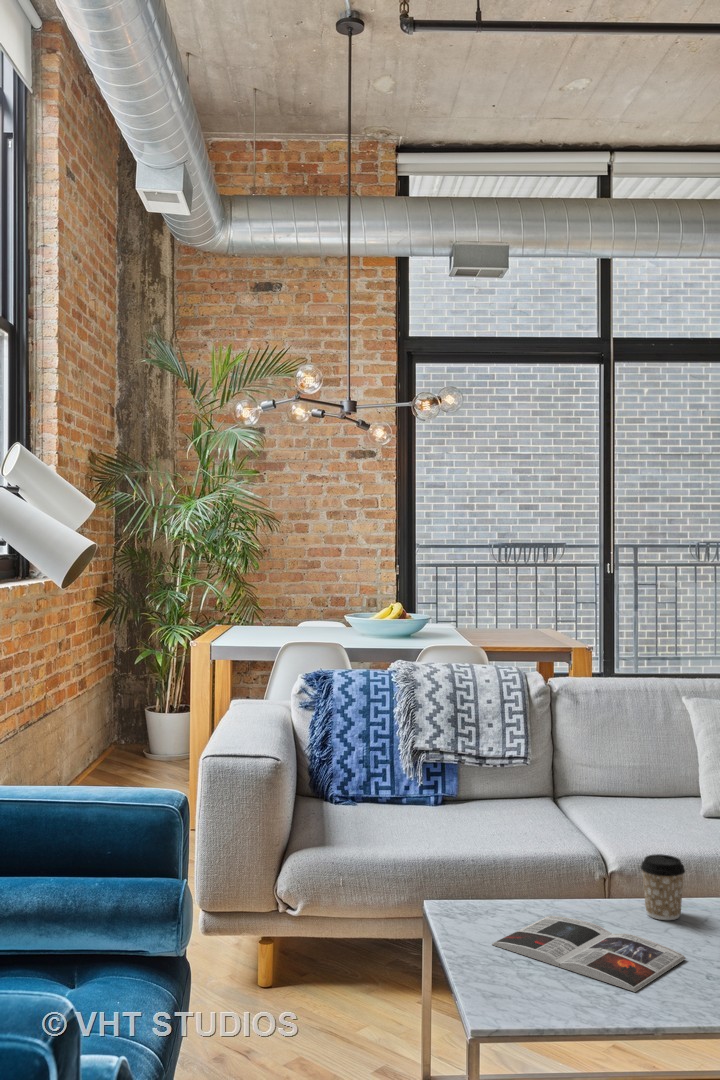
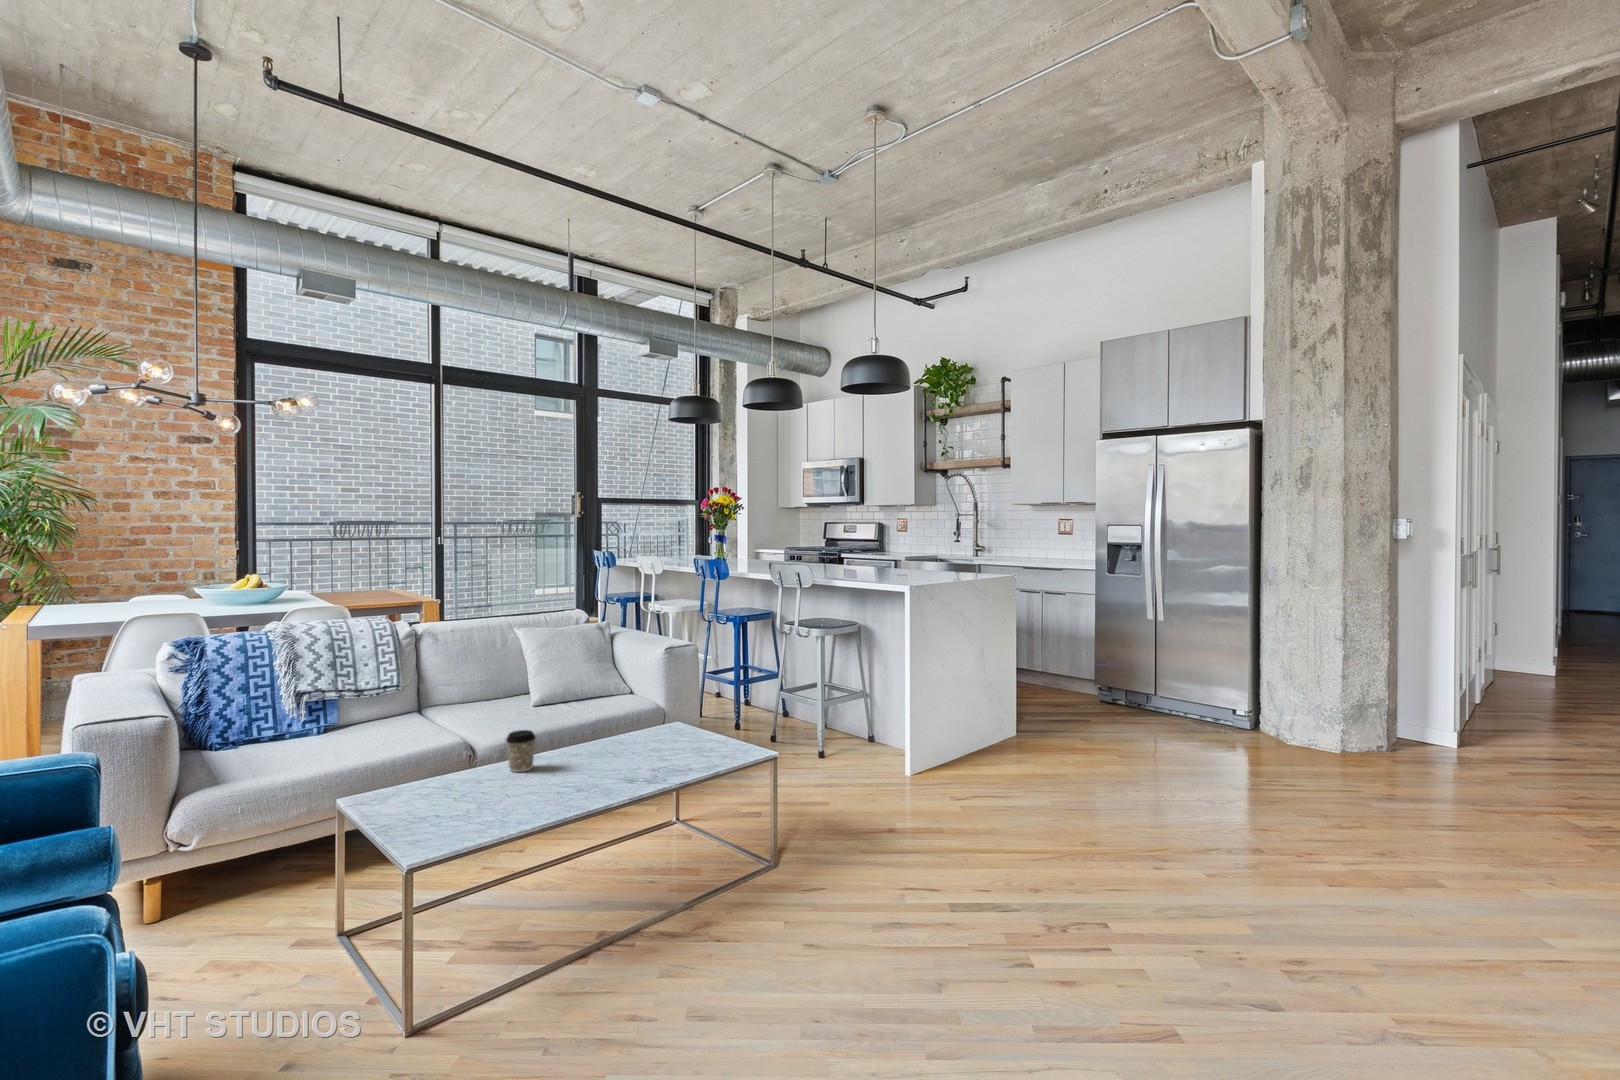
magazine: present [492,916,686,992] -> none [403,783,542,814]

